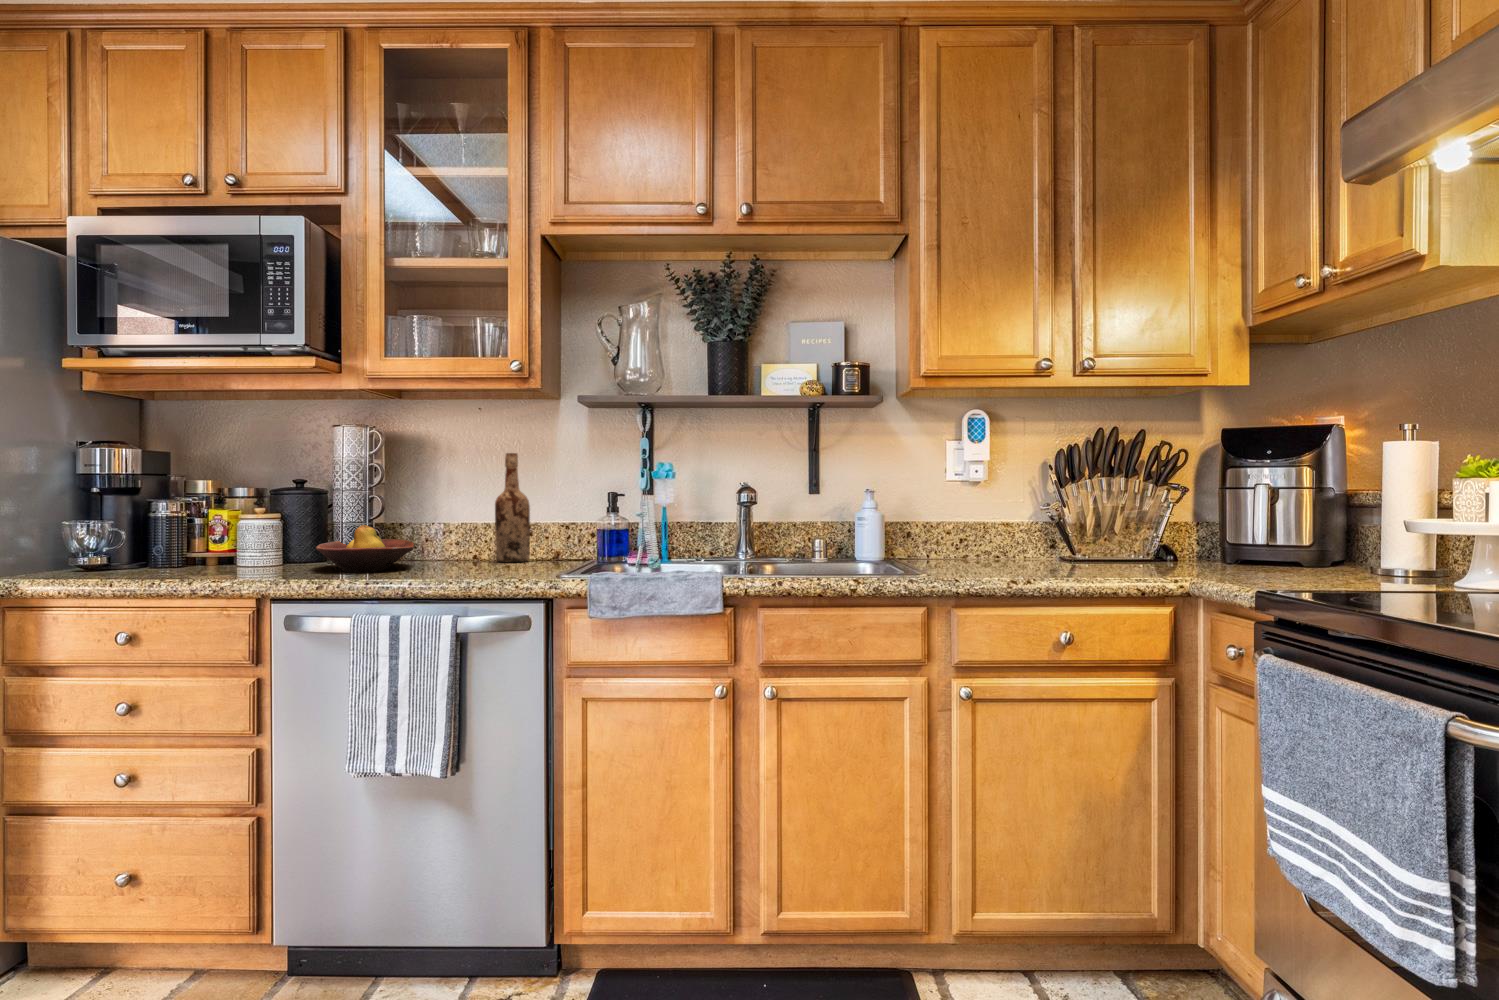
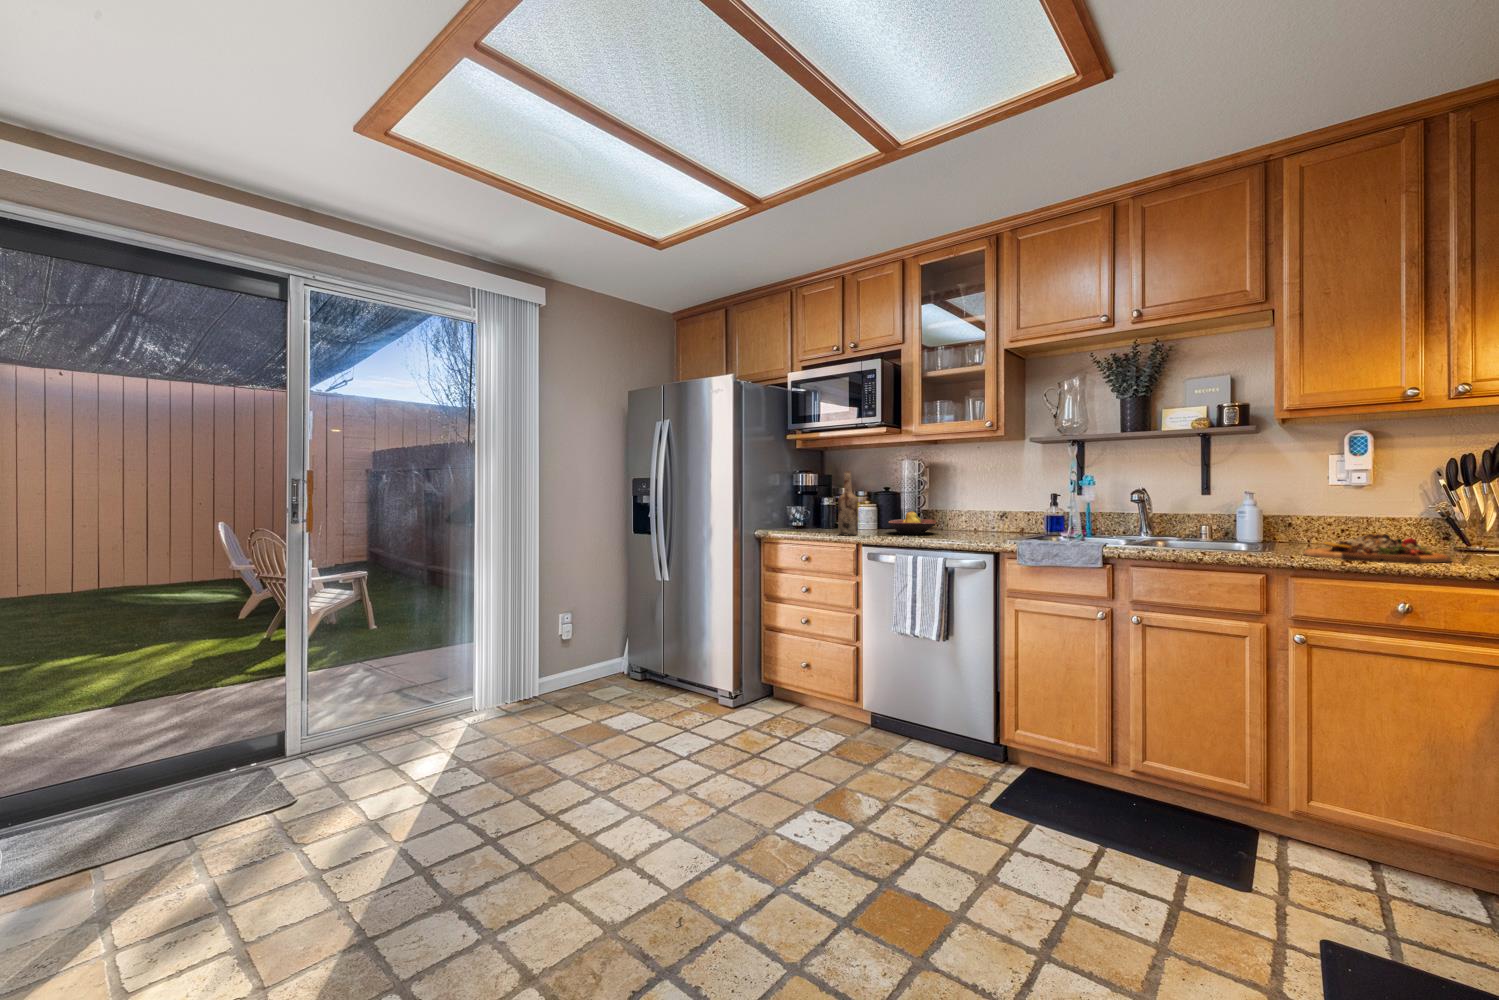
wine bottle: present [495,453,530,563] -> present [838,471,858,535]
cutting board: none [959,542,1106,582] -> present [1304,534,1452,564]

